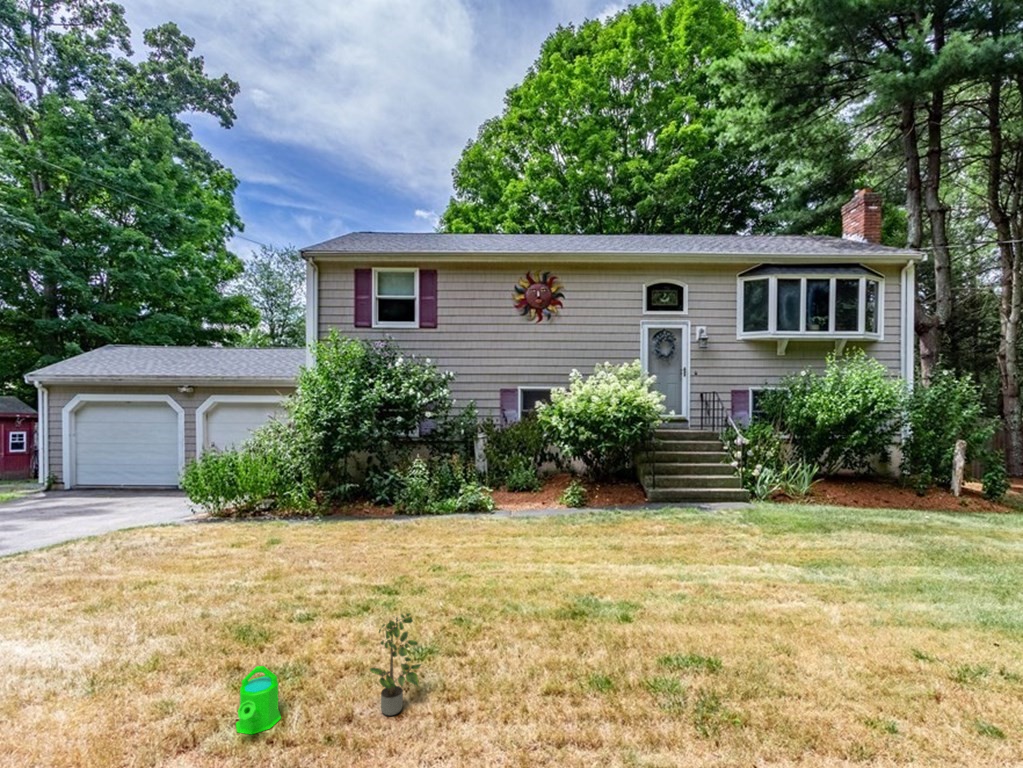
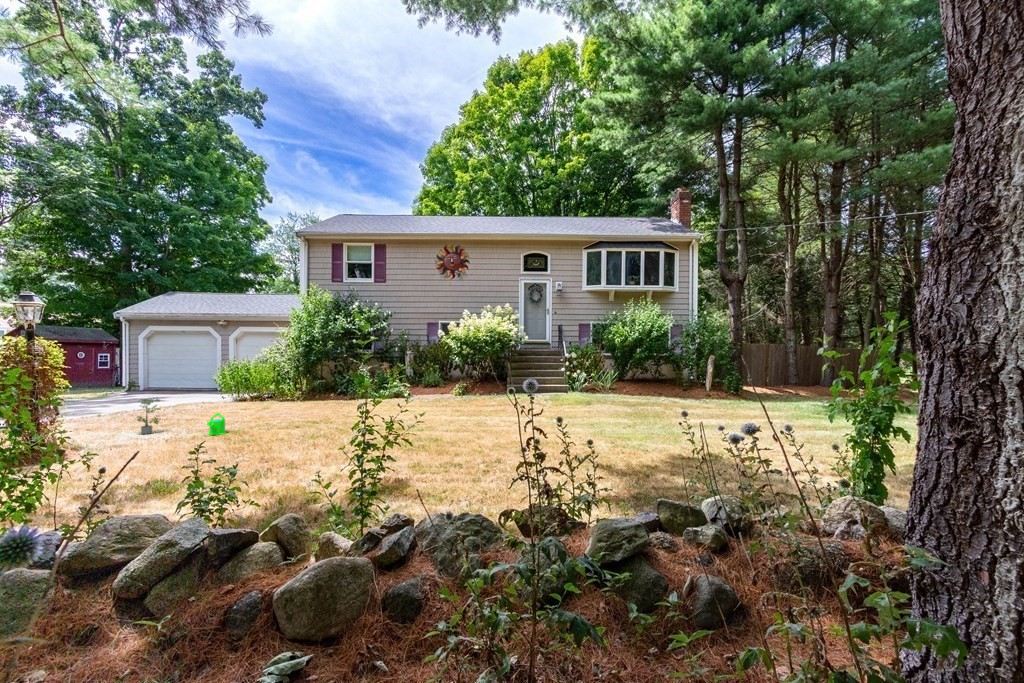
potted plant: present [370,613,421,716] -> present [137,397,161,434]

